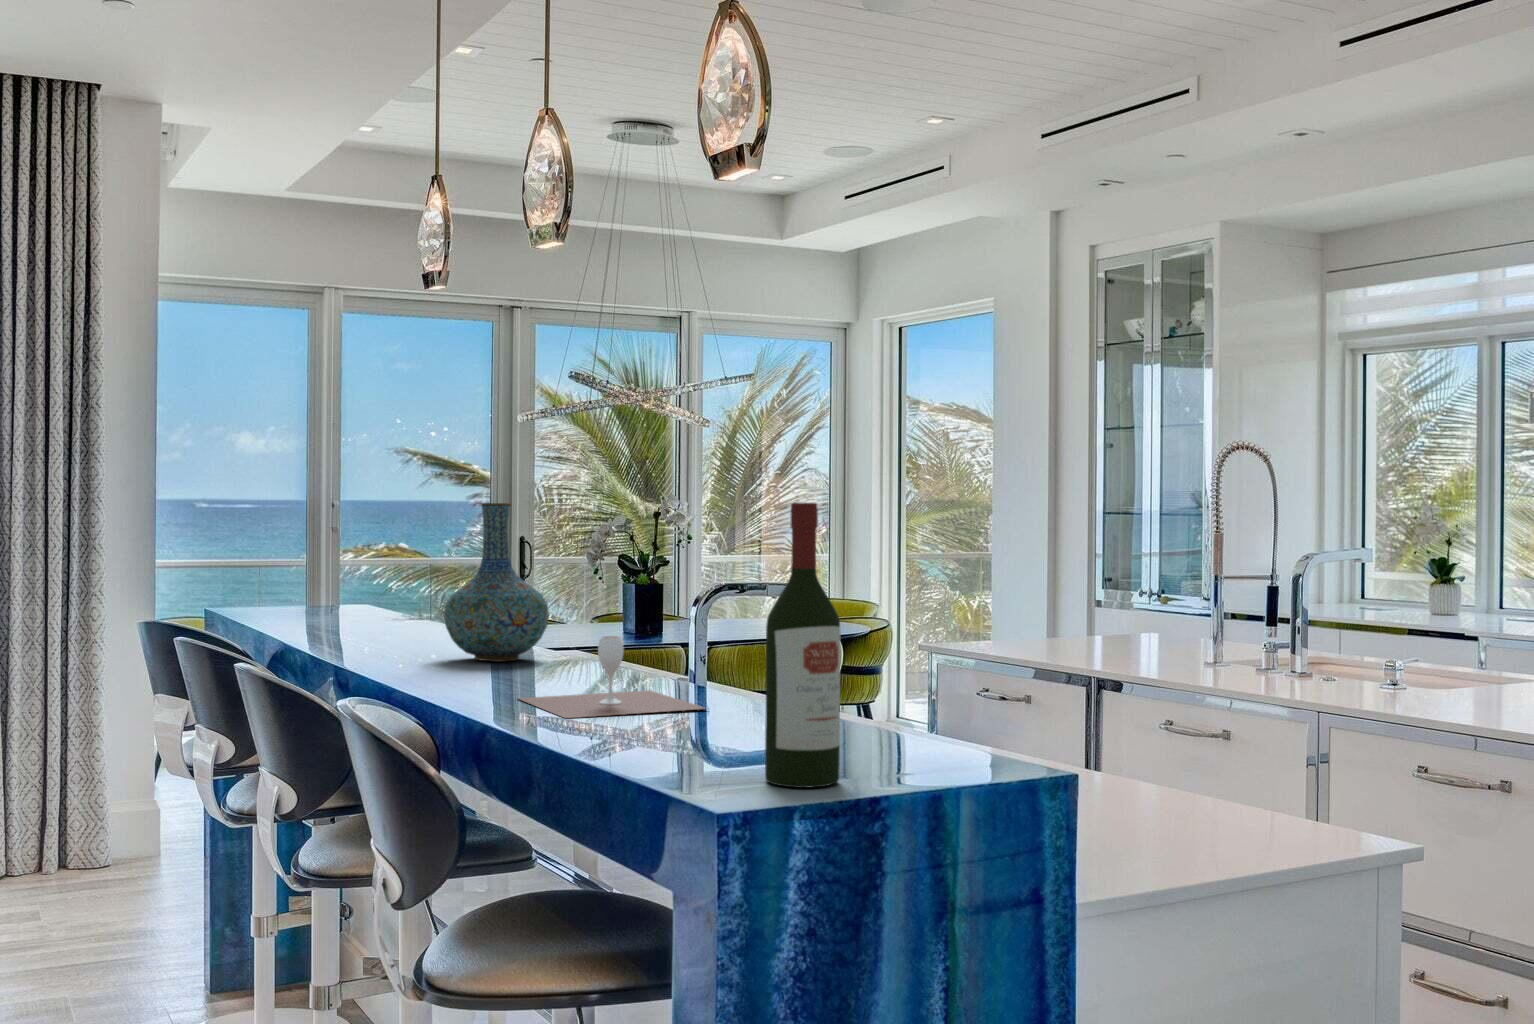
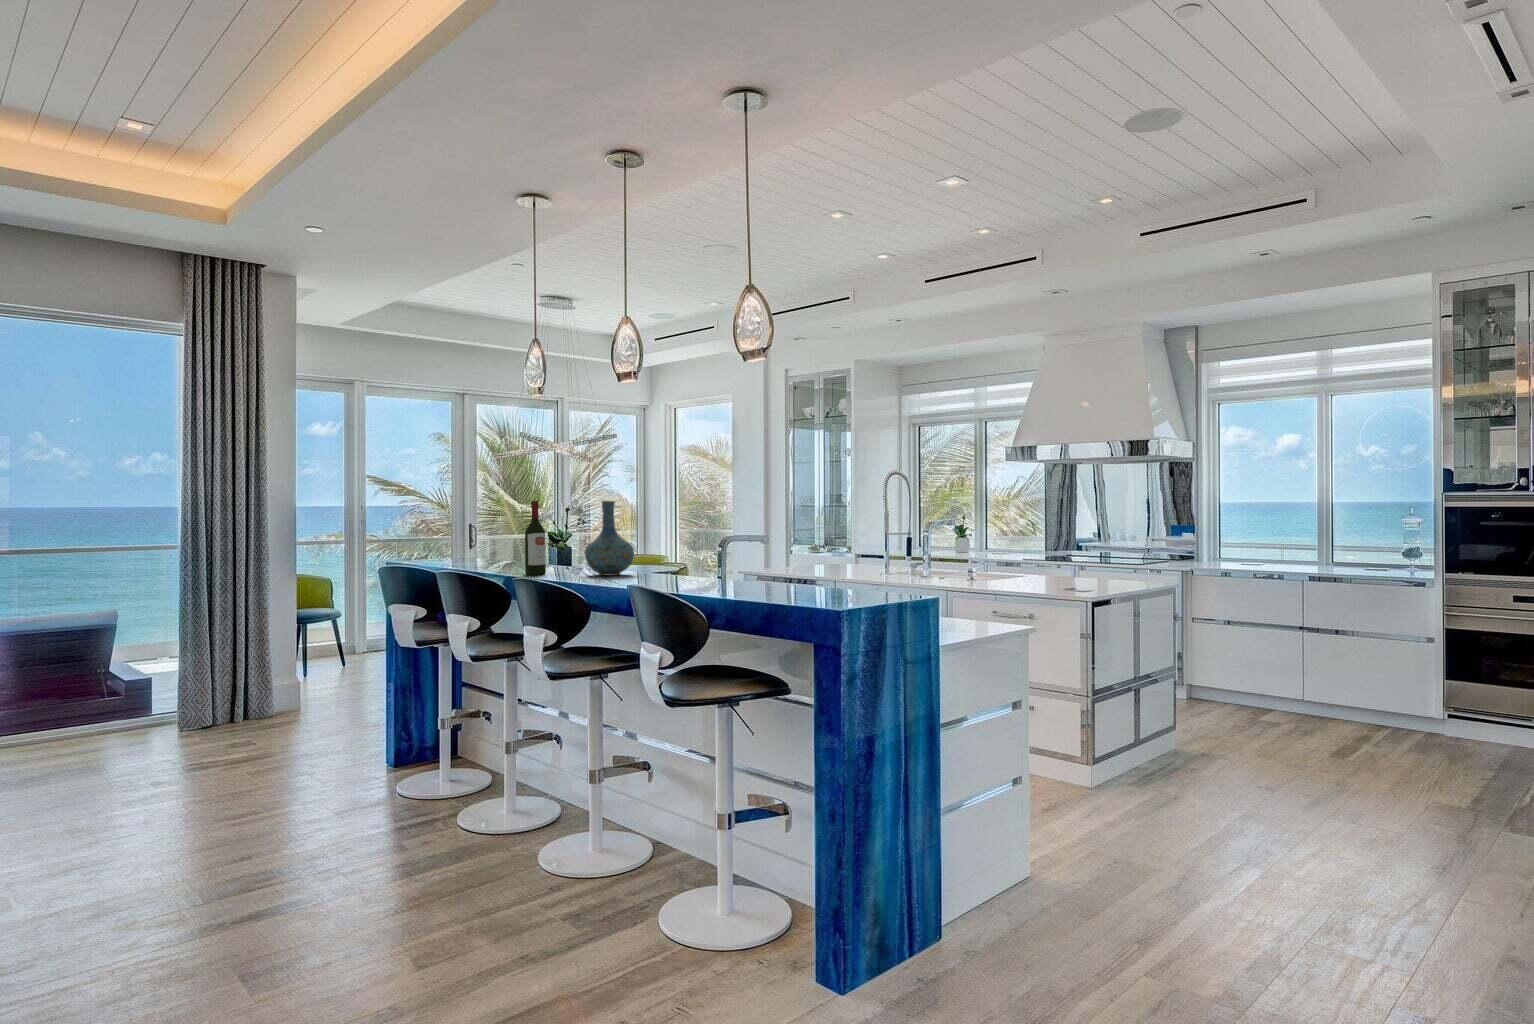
wine bottle: present [765,503,841,788] -> present [525,501,546,575]
wine glass: present [519,636,706,719] -> none [666,557,756,591]

